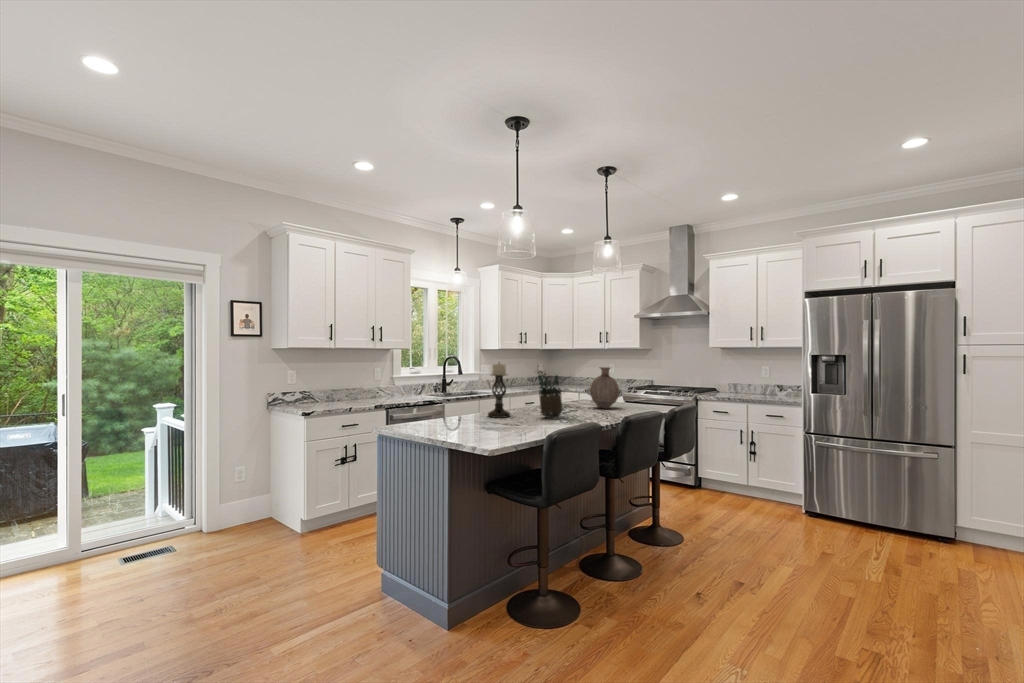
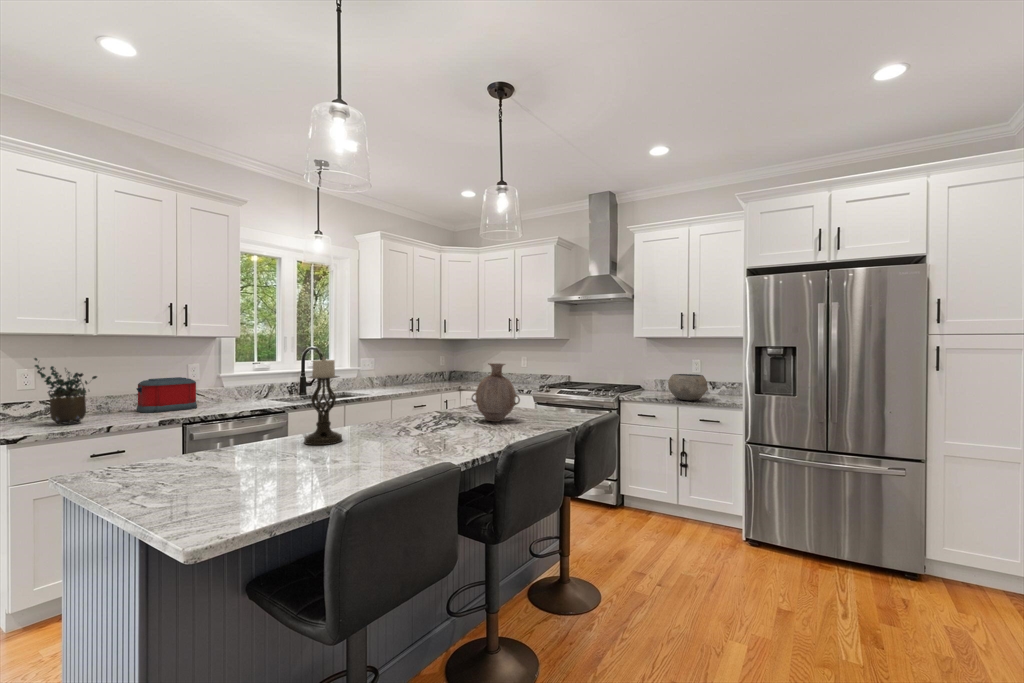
potted plant: present [538,371,565,418] -> present [34,358,97,424]
toaster: none [349,377,384,401] -> present [137,377,197,413]
ceramic bowl: none [739,378,774,400] -> present [668,374,708,400]

